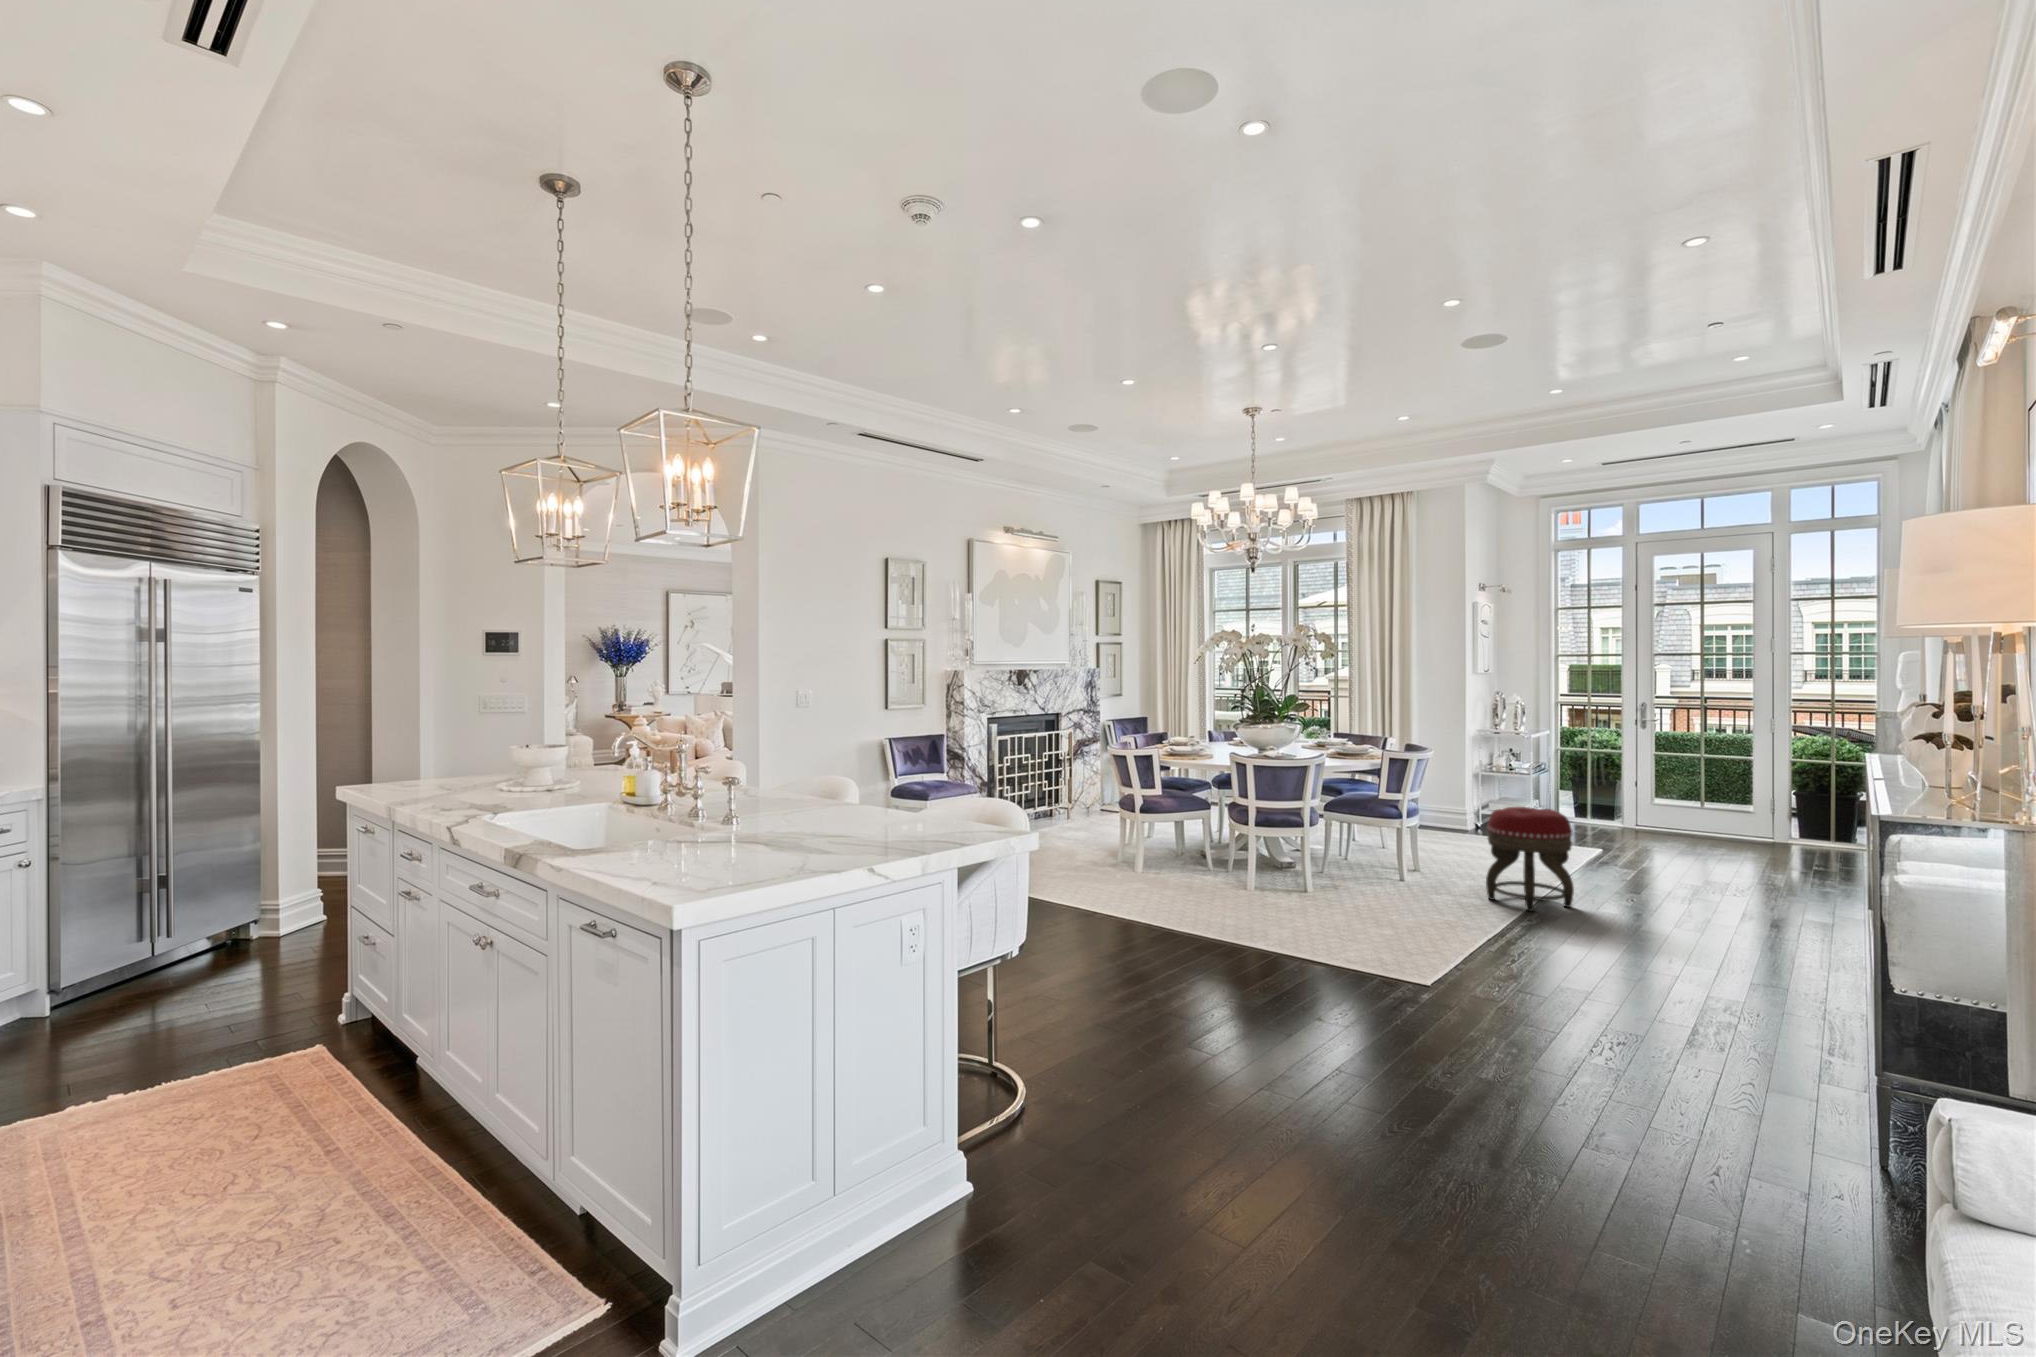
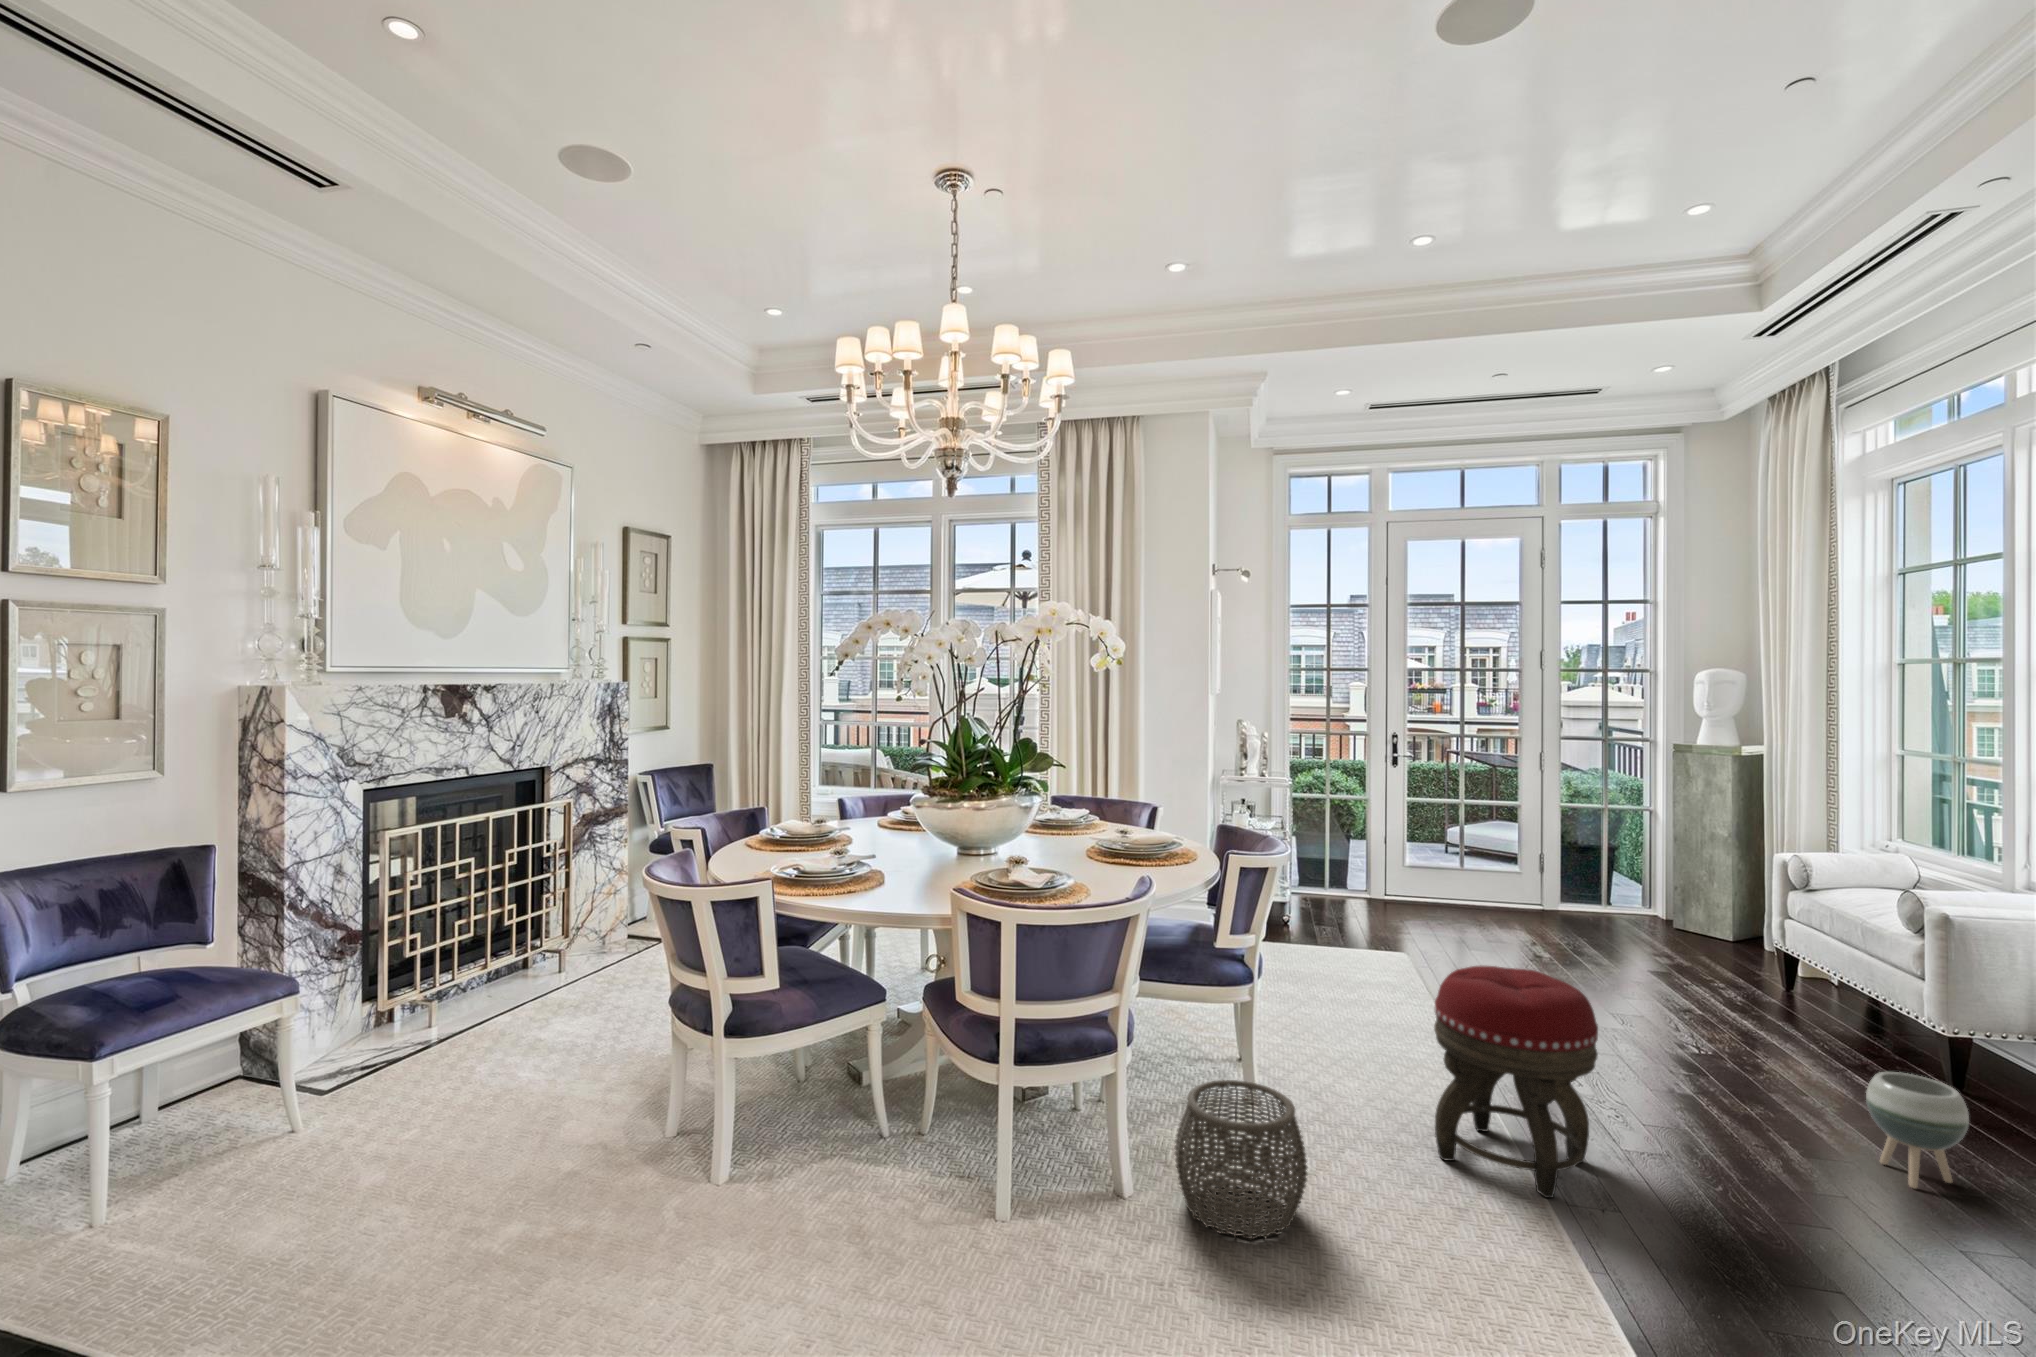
woven basket: none [1330,844,1392,903] -> present [1174,1080,1307,1239]
planter: none [1754,874,1809,934] -> present [1866,1072,1969,1189]

